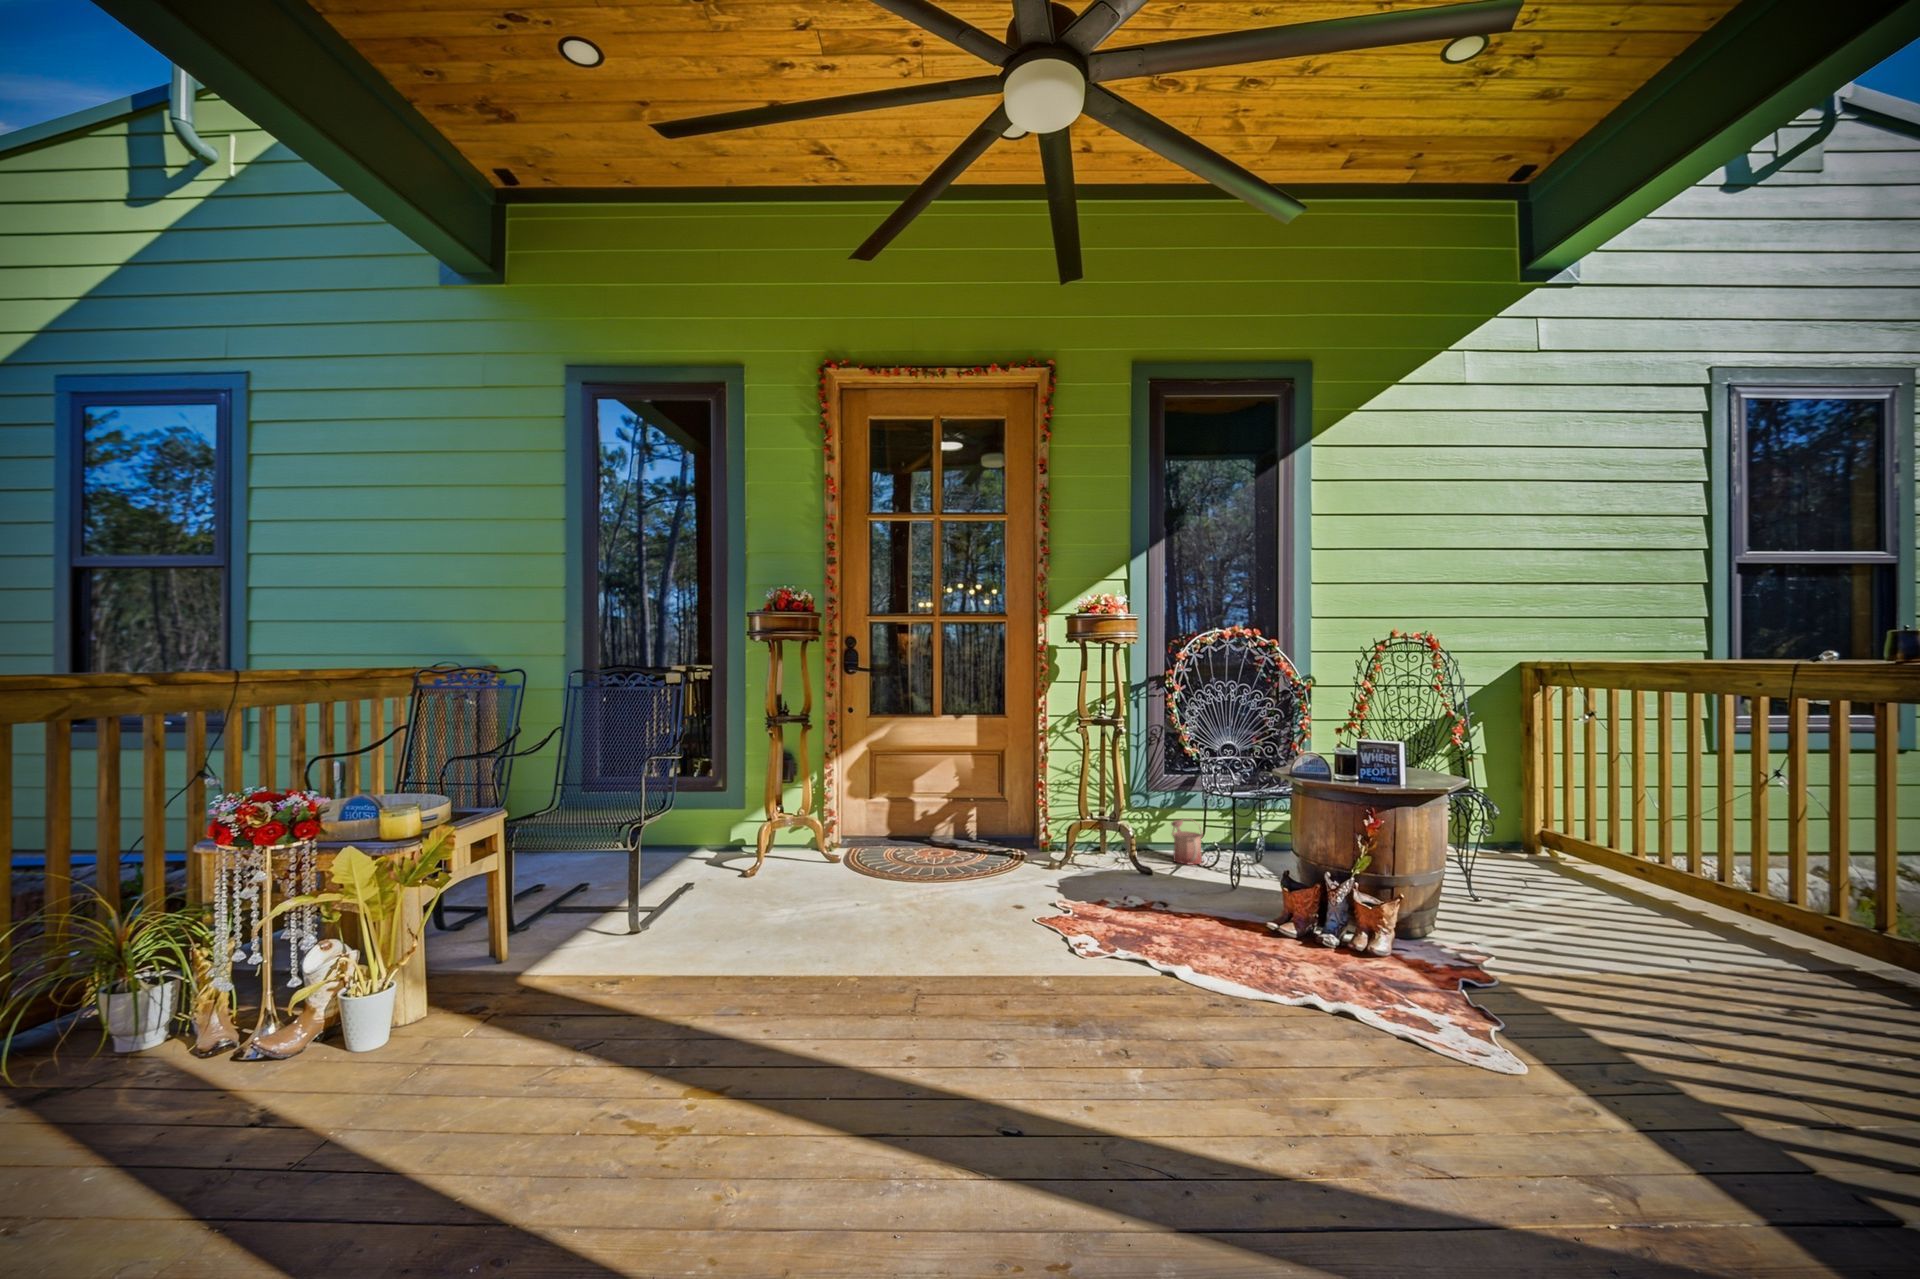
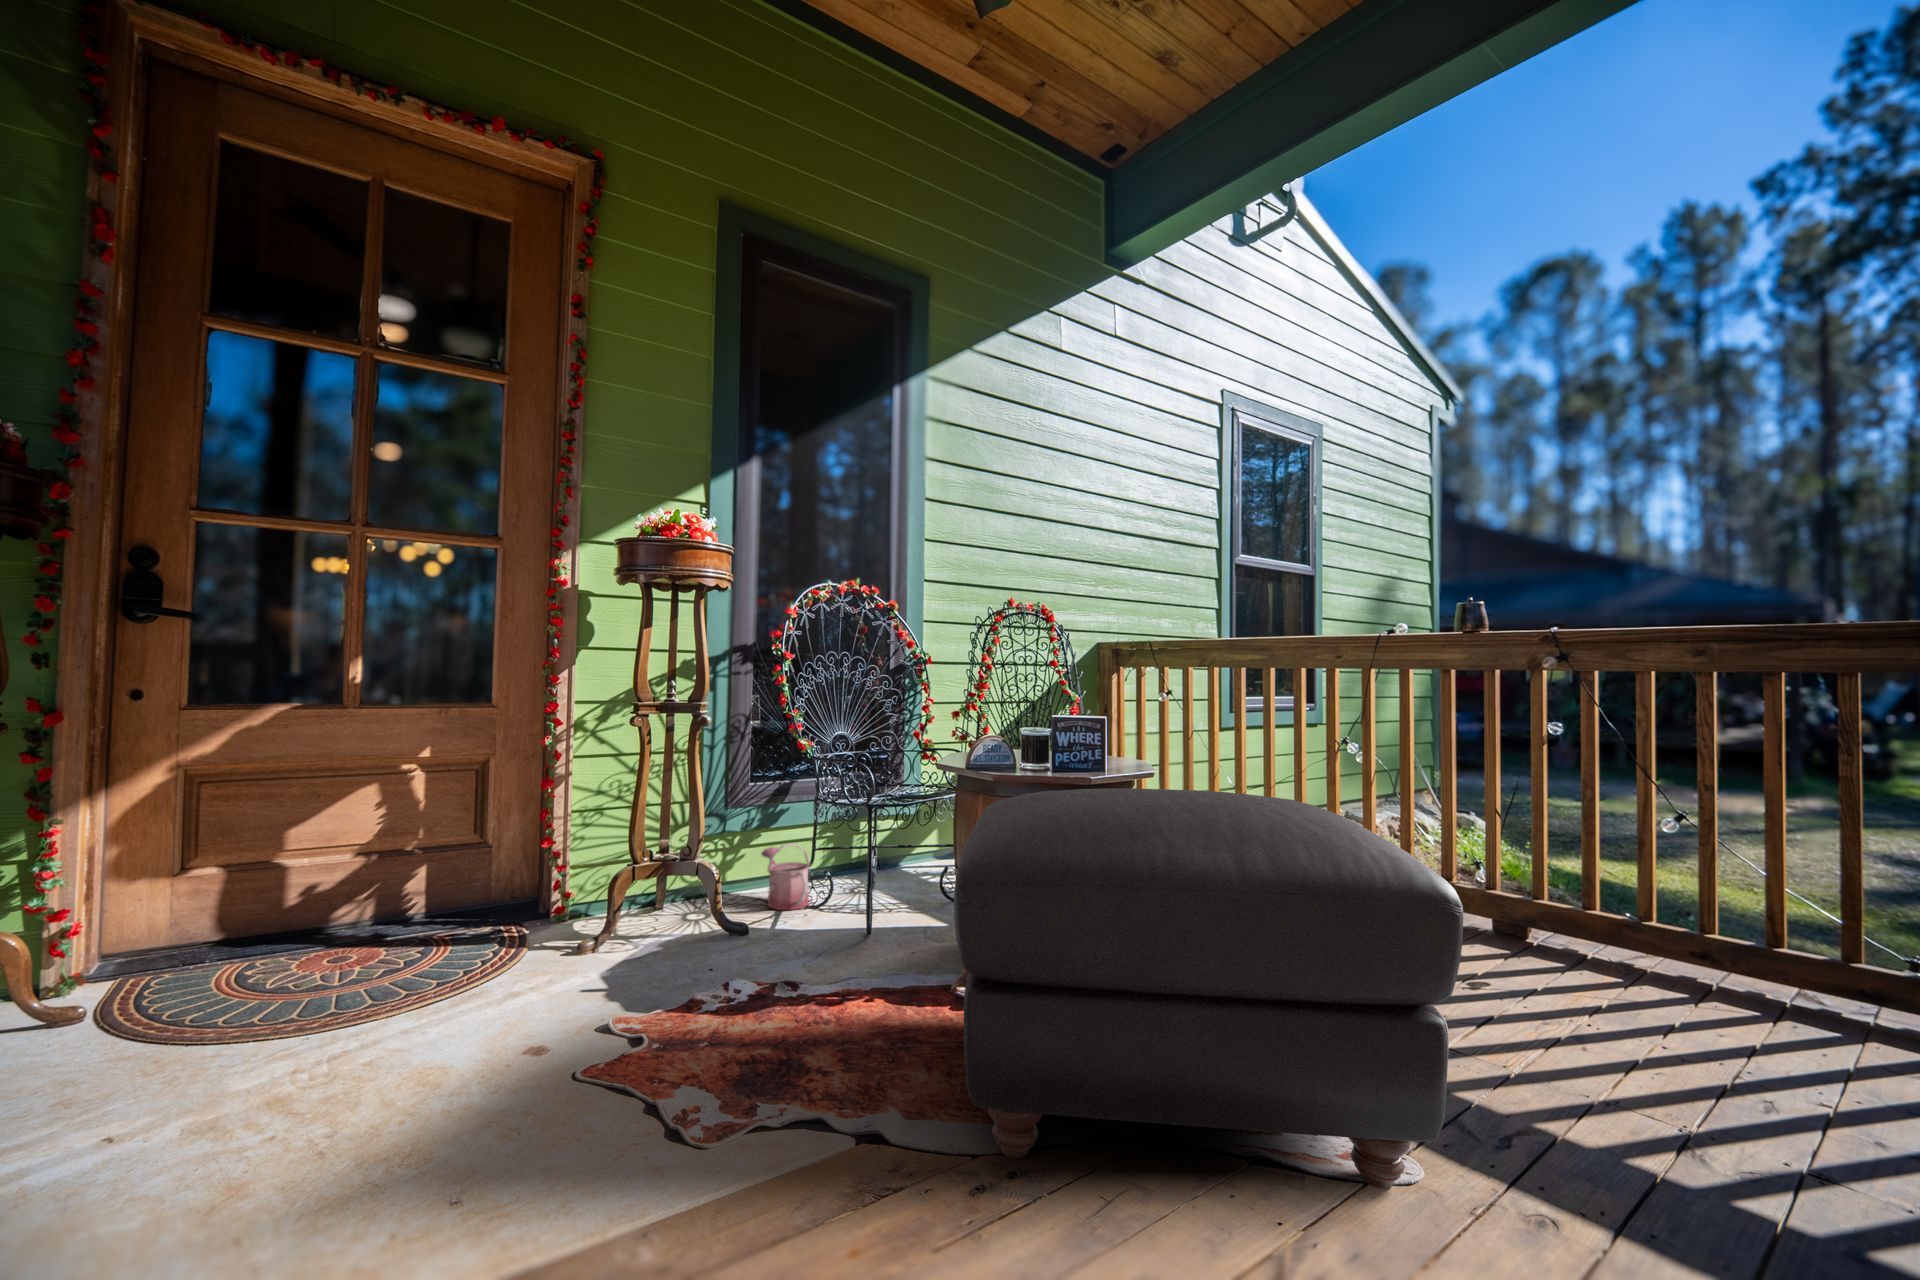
ottoman: none [1214,791,1591,1095] -> present [954,788,1463,1188]

